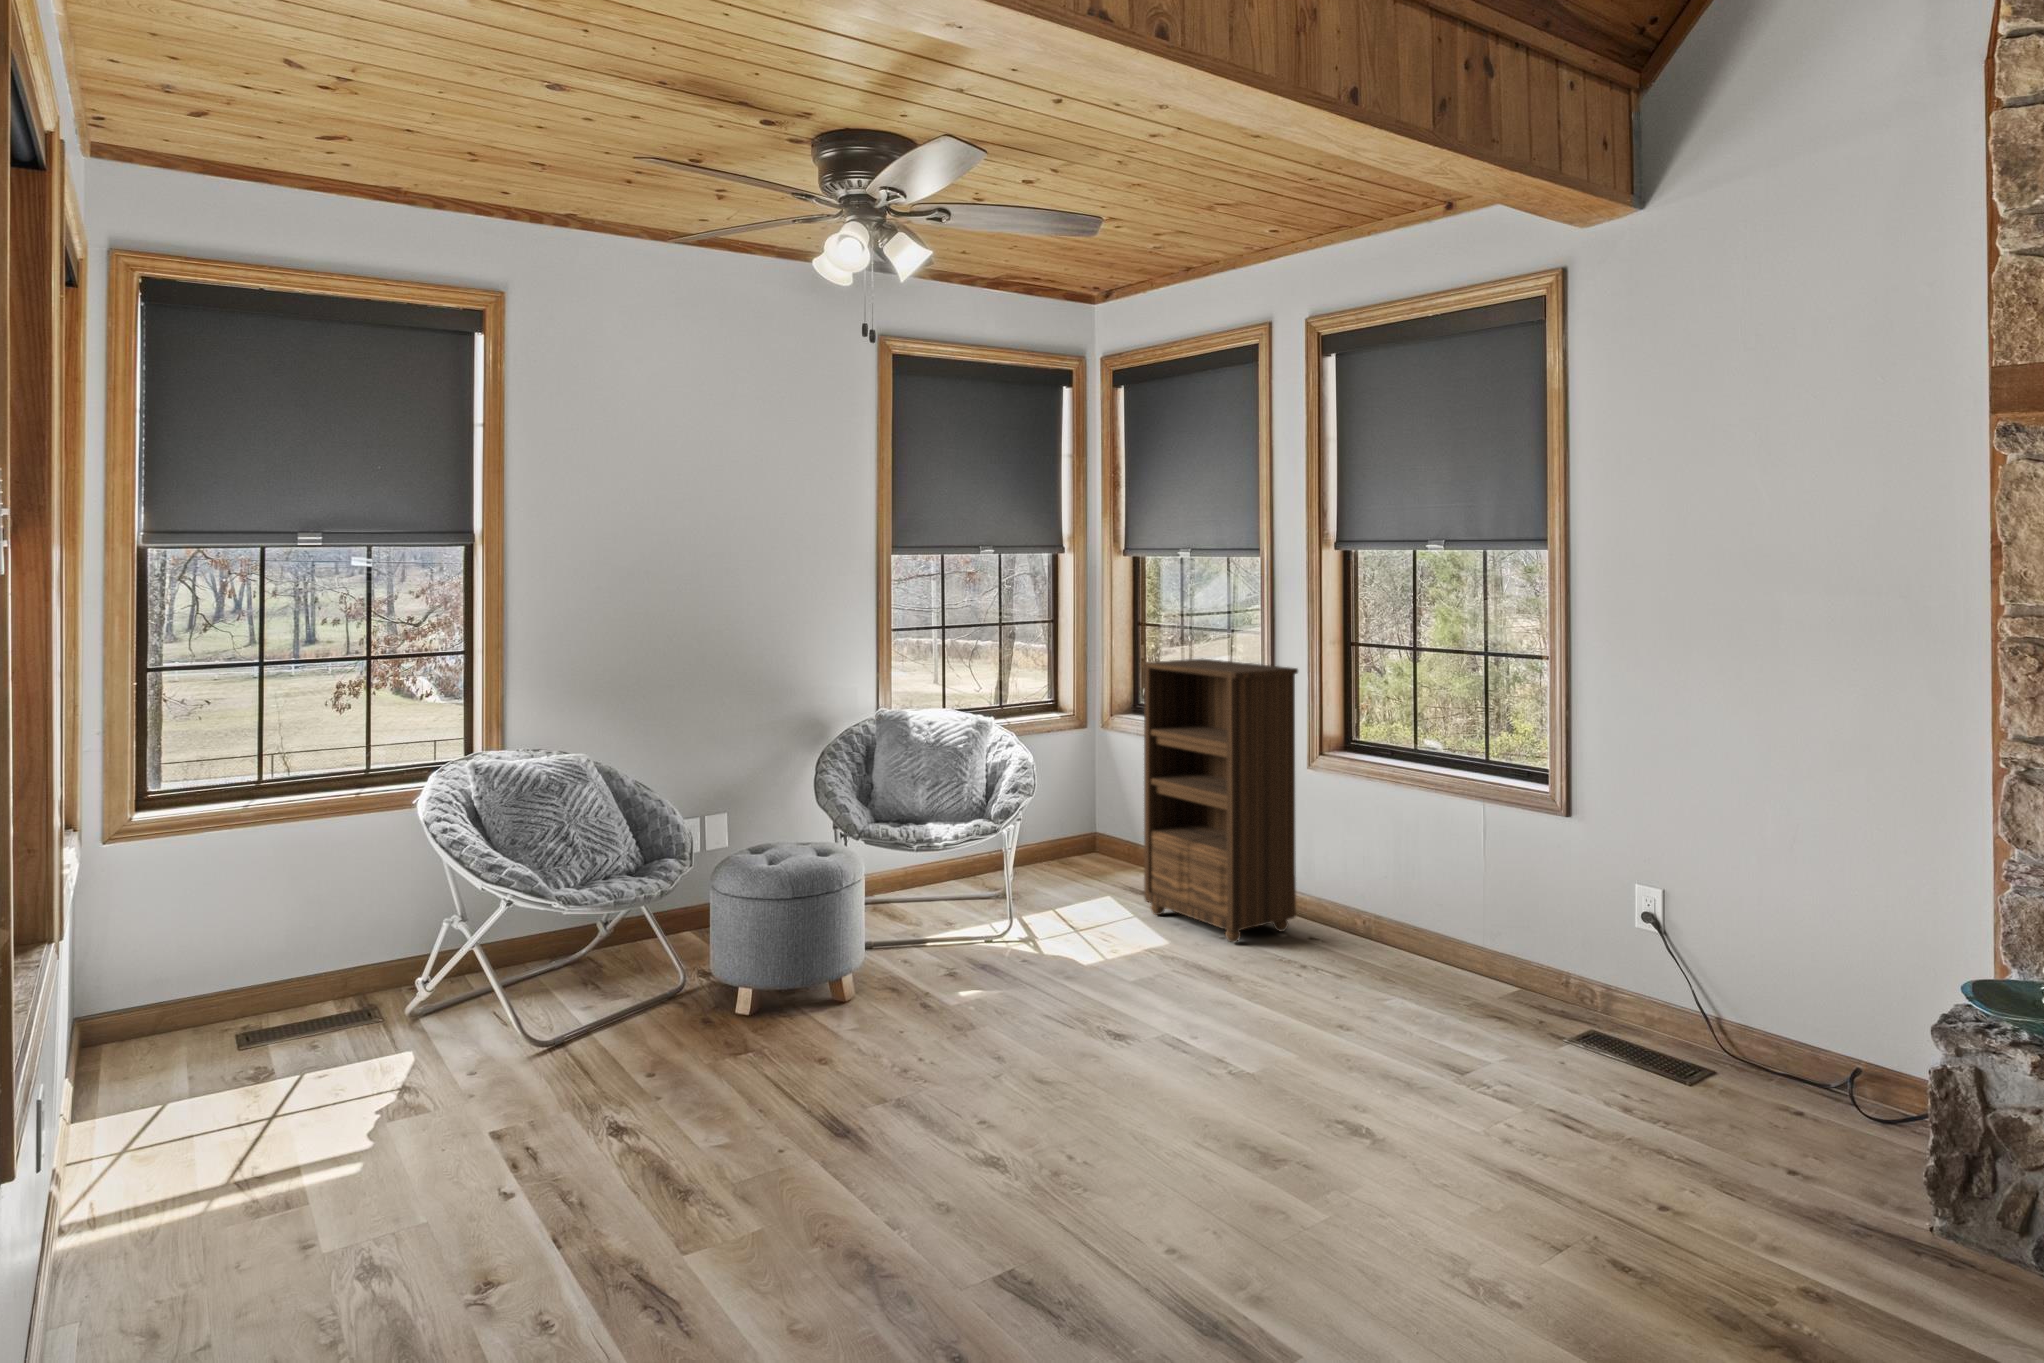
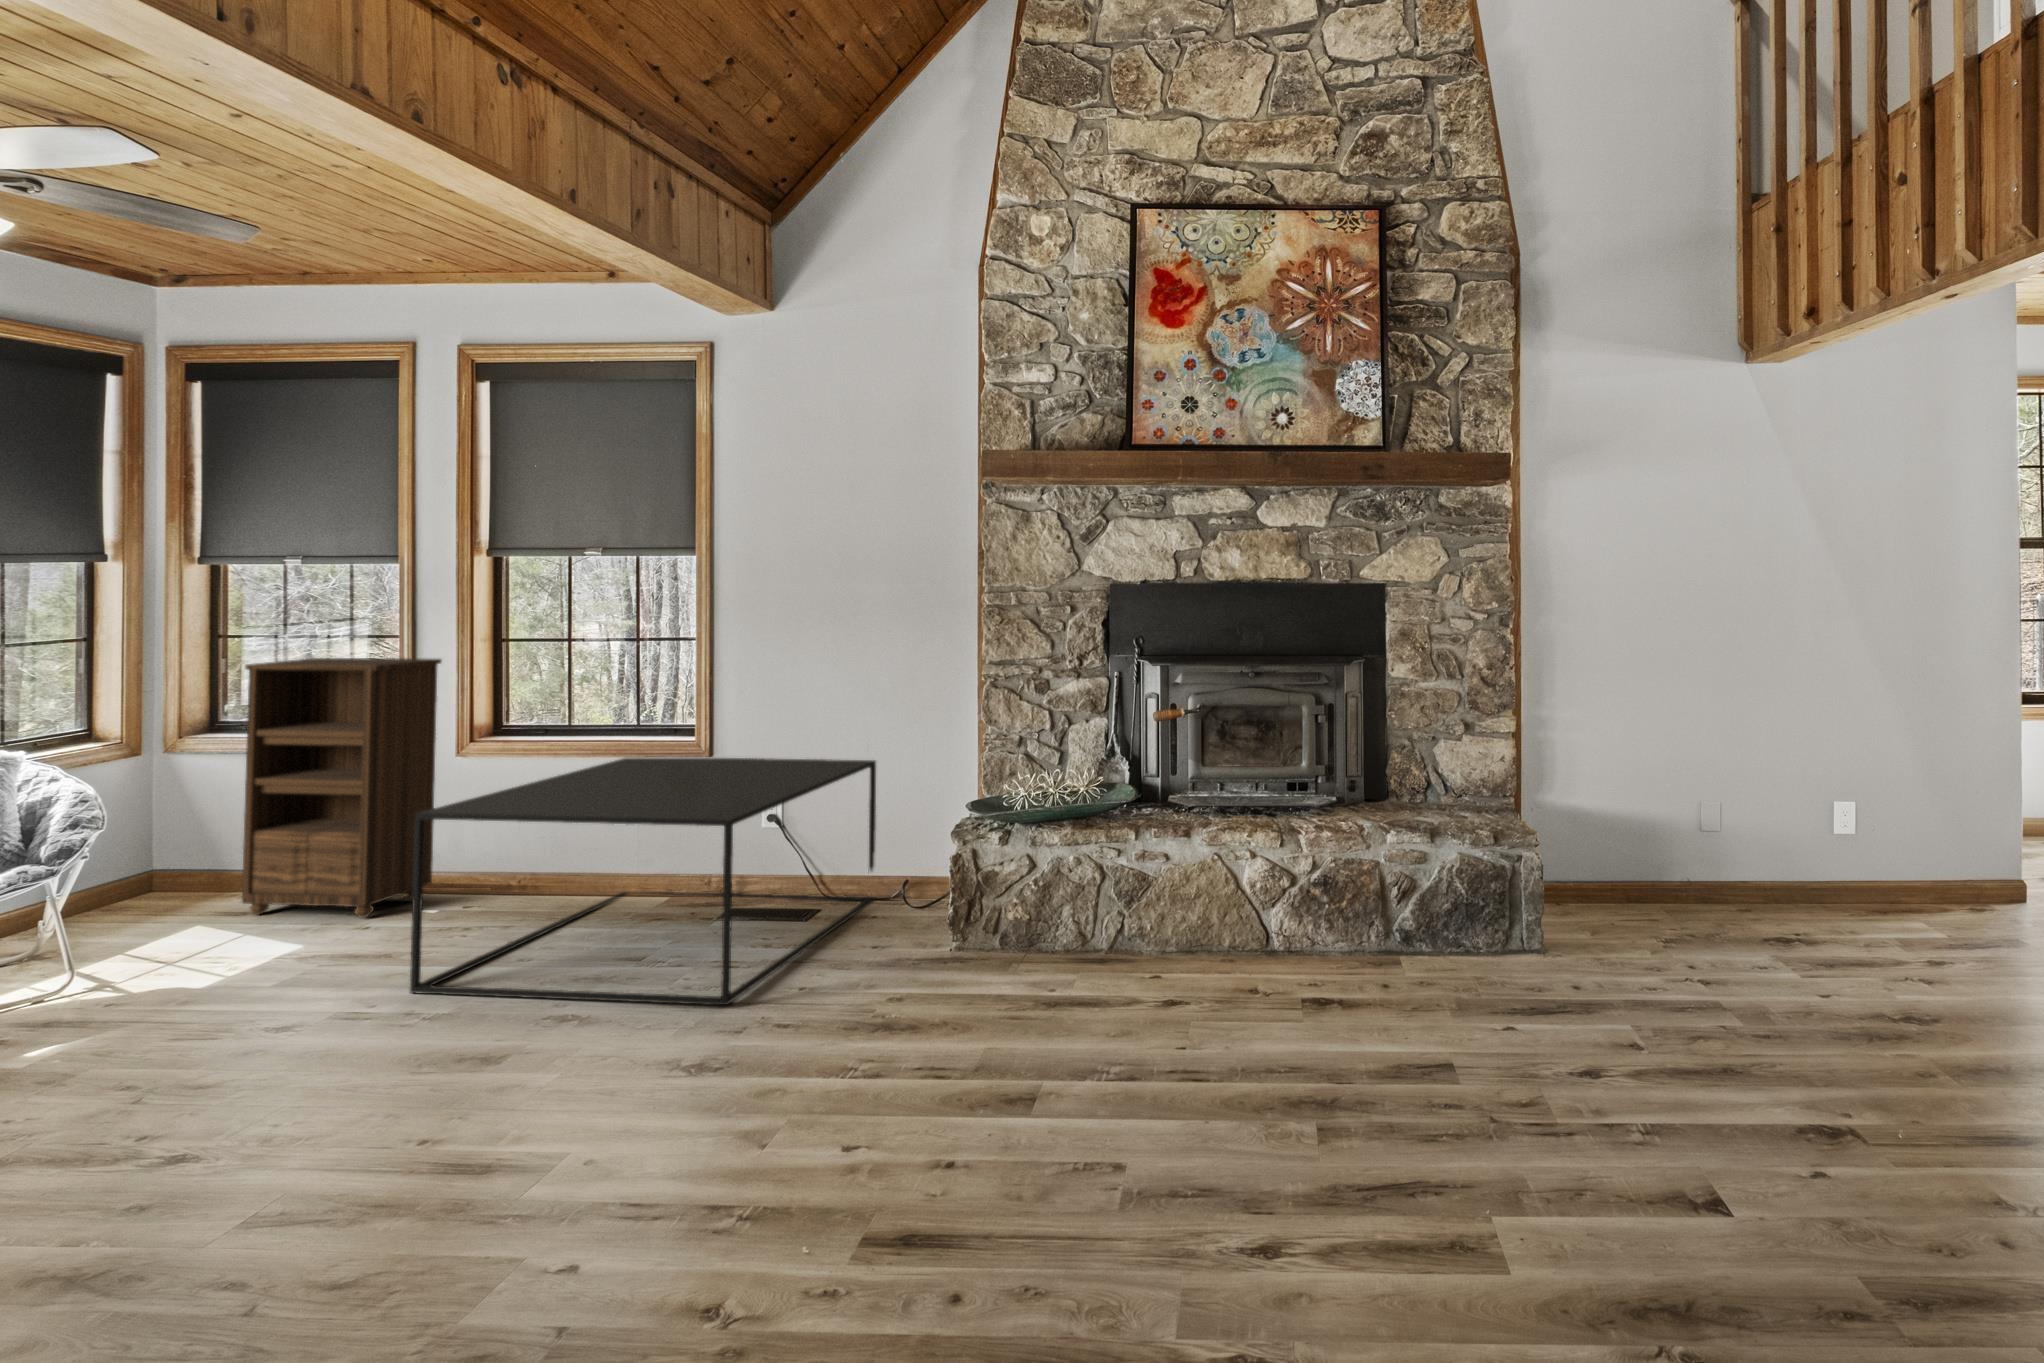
coffee table: none [1243,808,1819,1206] -> present [410,756,876,1005]

